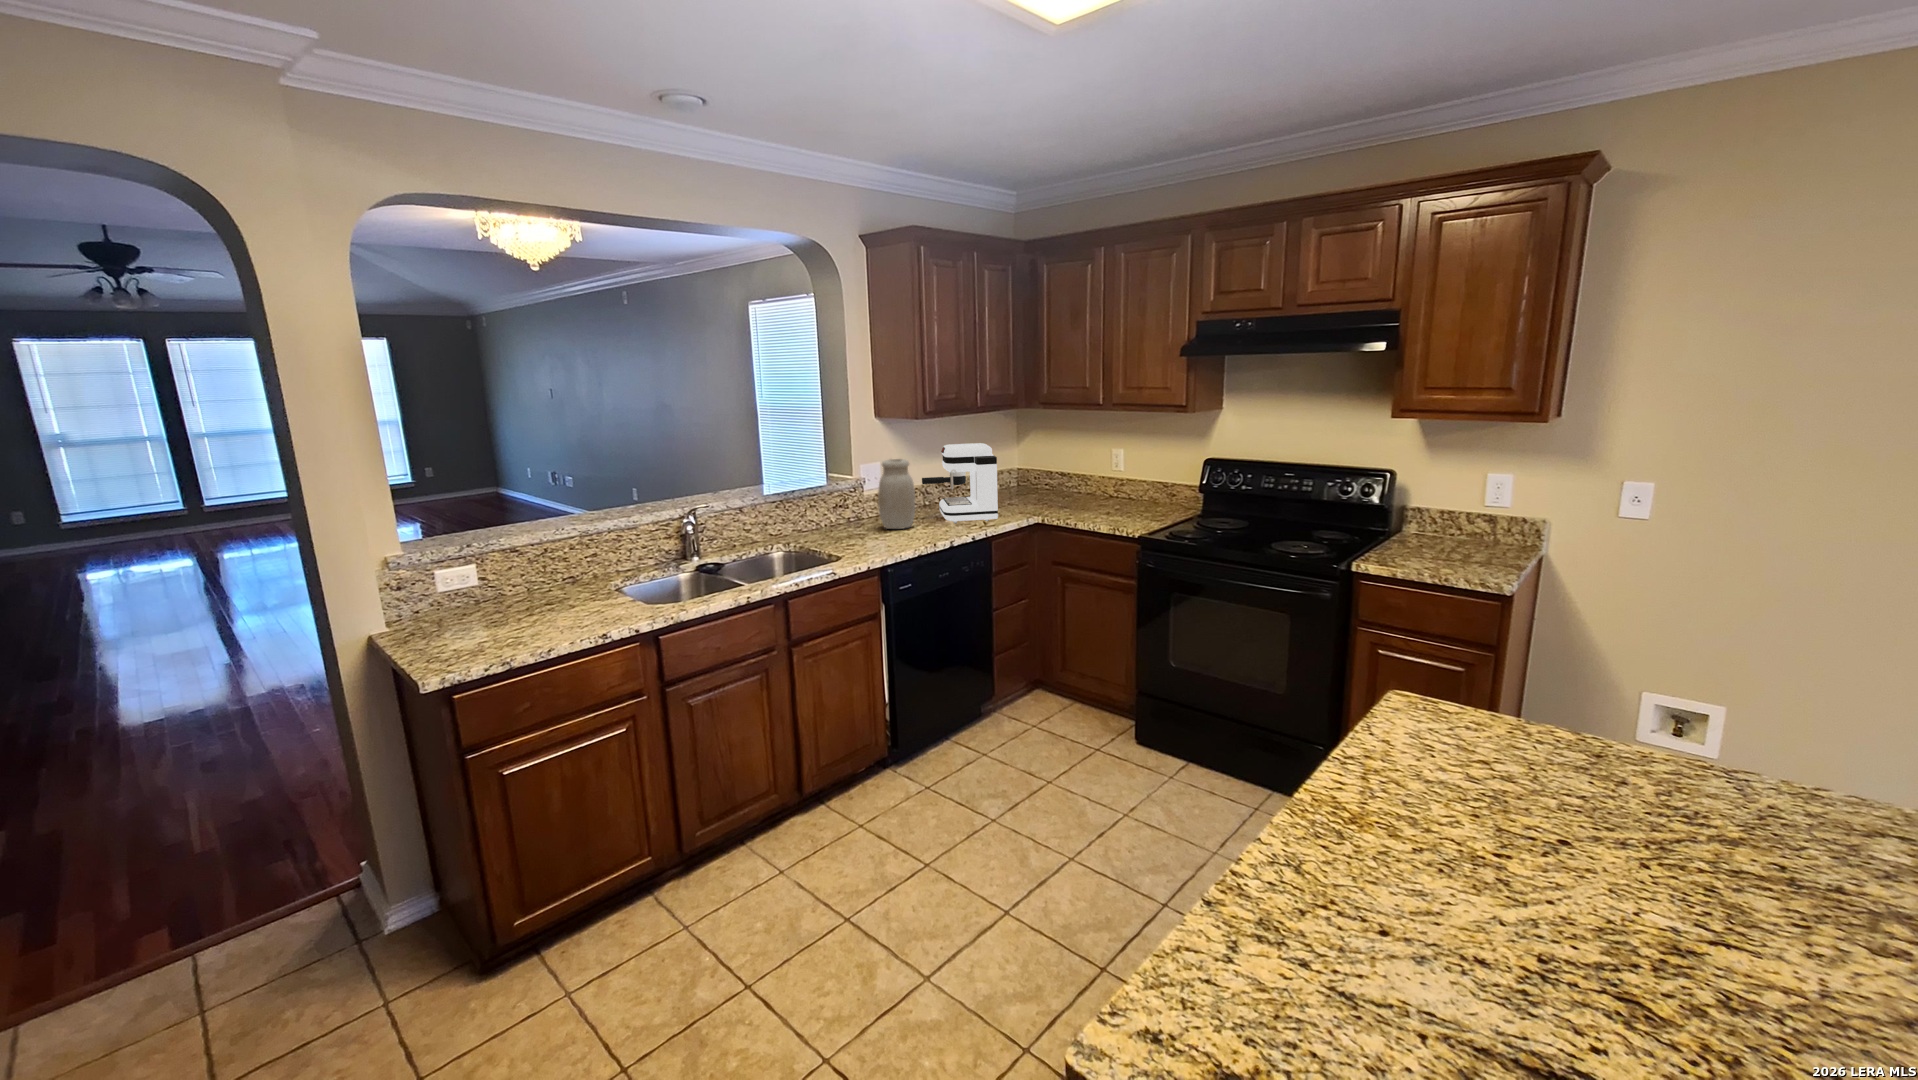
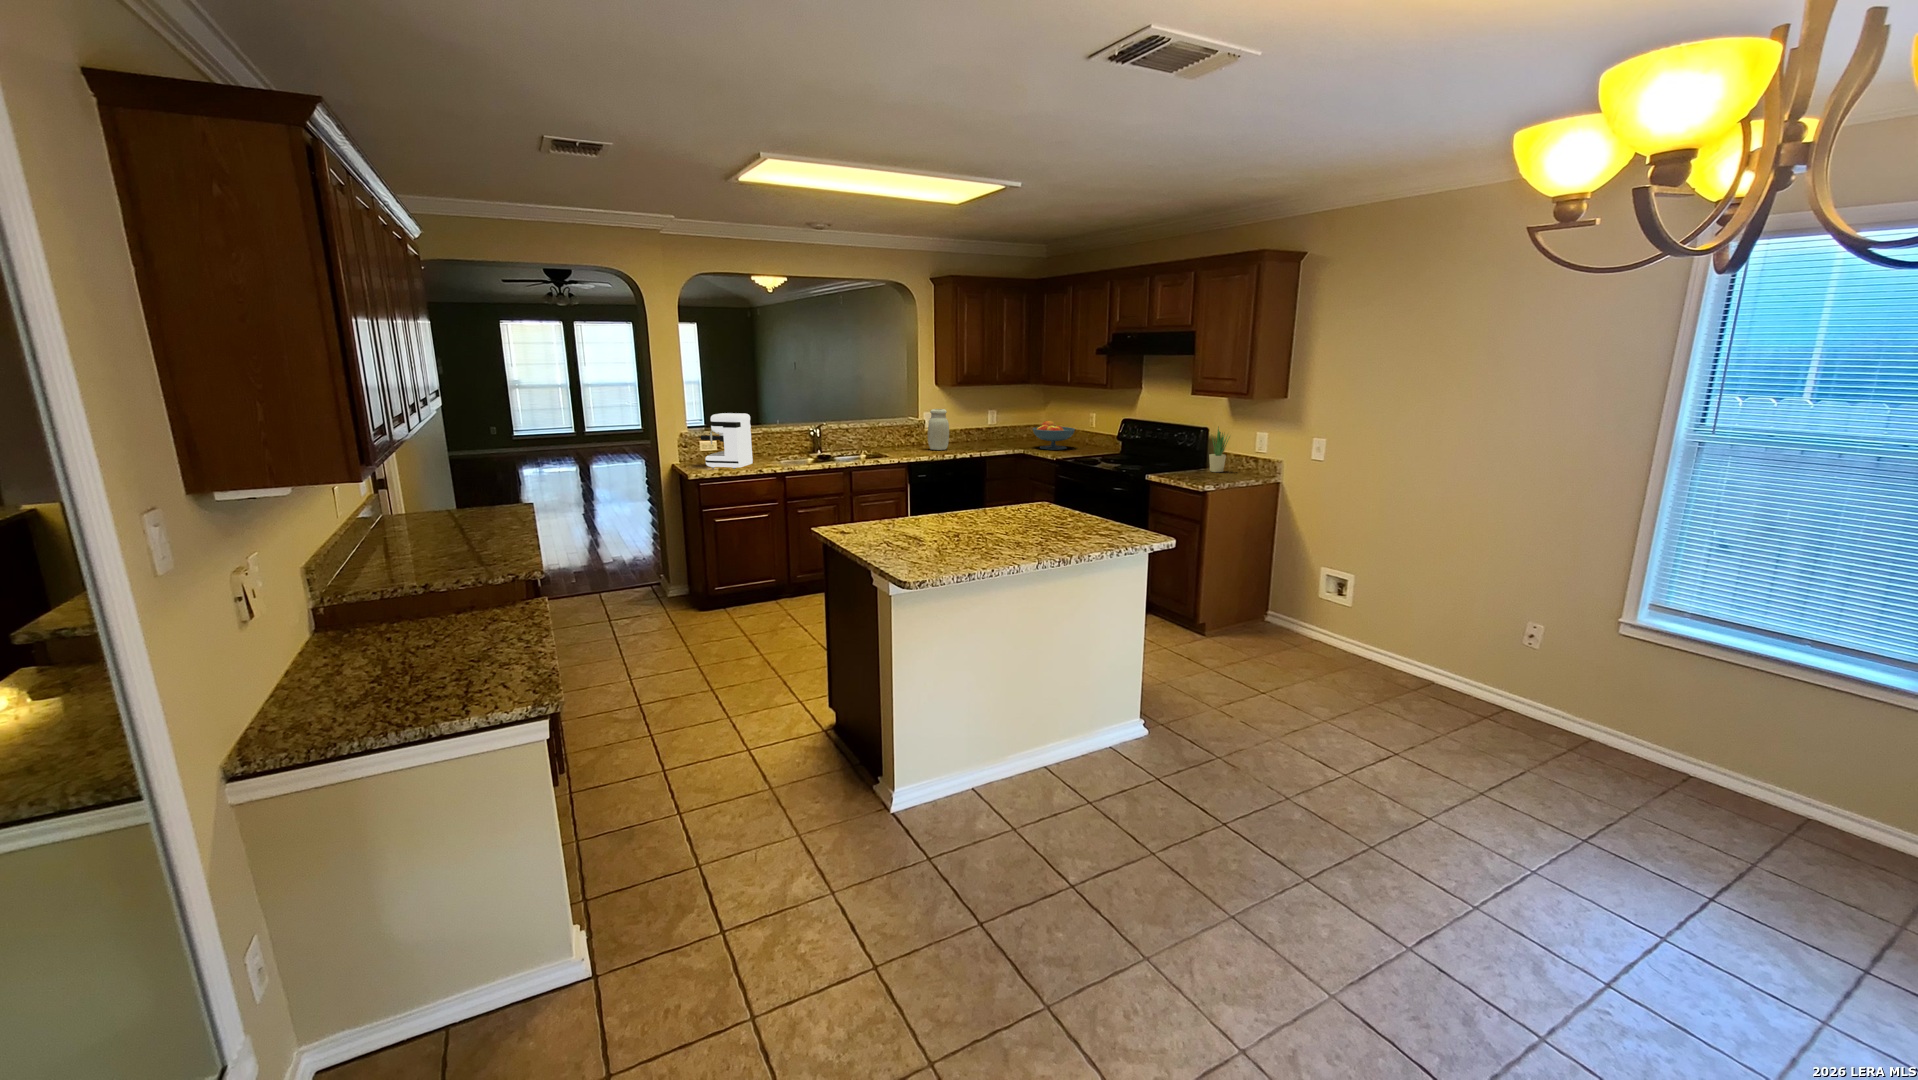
coffee maker: present [922,443,998,523] -> present [701,413,753,468]
fruit bowl: none [1037,464,1105,512] -> present [1033,421,1075,450]
potted plant: none [1412,467,1450,544] -> present [1209,427,1230,472]

